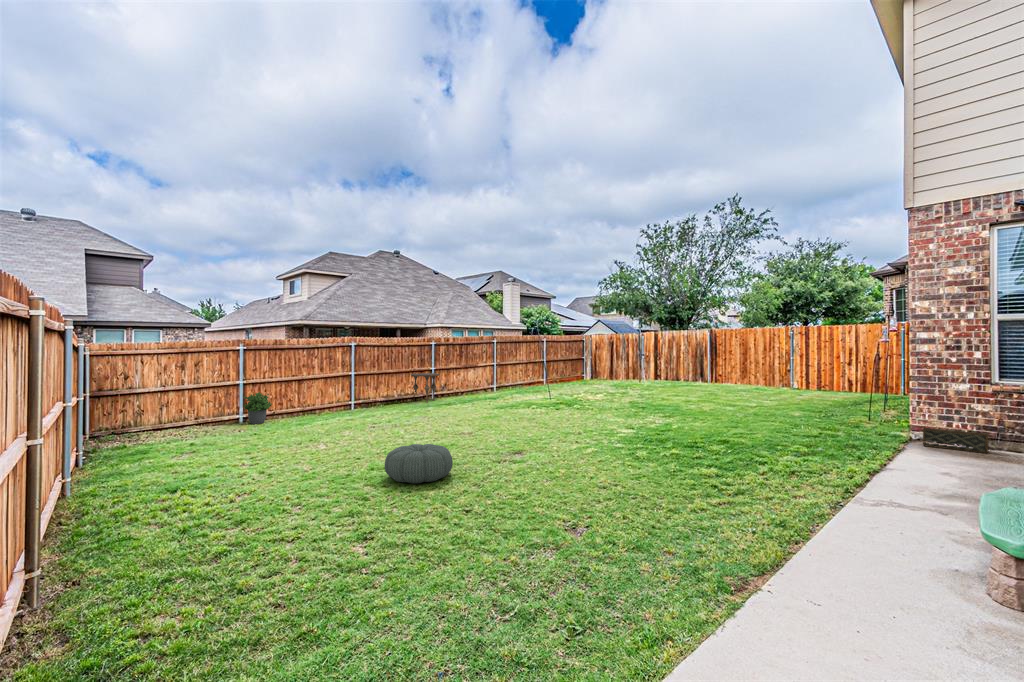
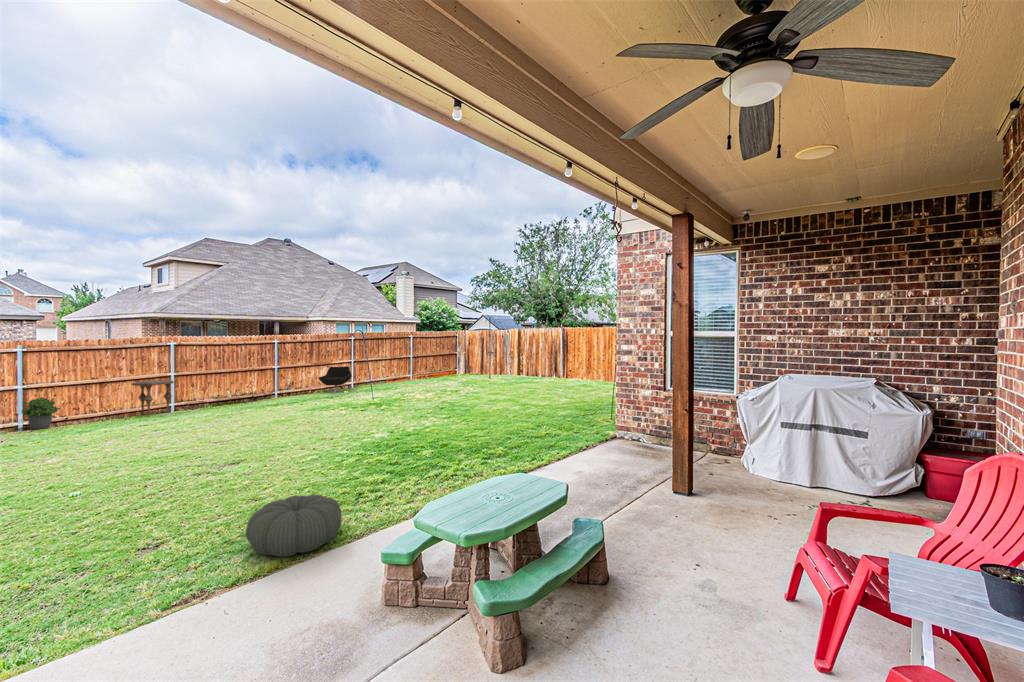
lounge chair: none [473,369,504,397] -> present [319,366,352,394]
side table: present [411,373,440,403] -> present [132,380,174,417]
woven basket: present [923,427,988,453] -> none [614,424,659,449]
pouf: present [385,444,453,483] -> present [246,495,342,557]

